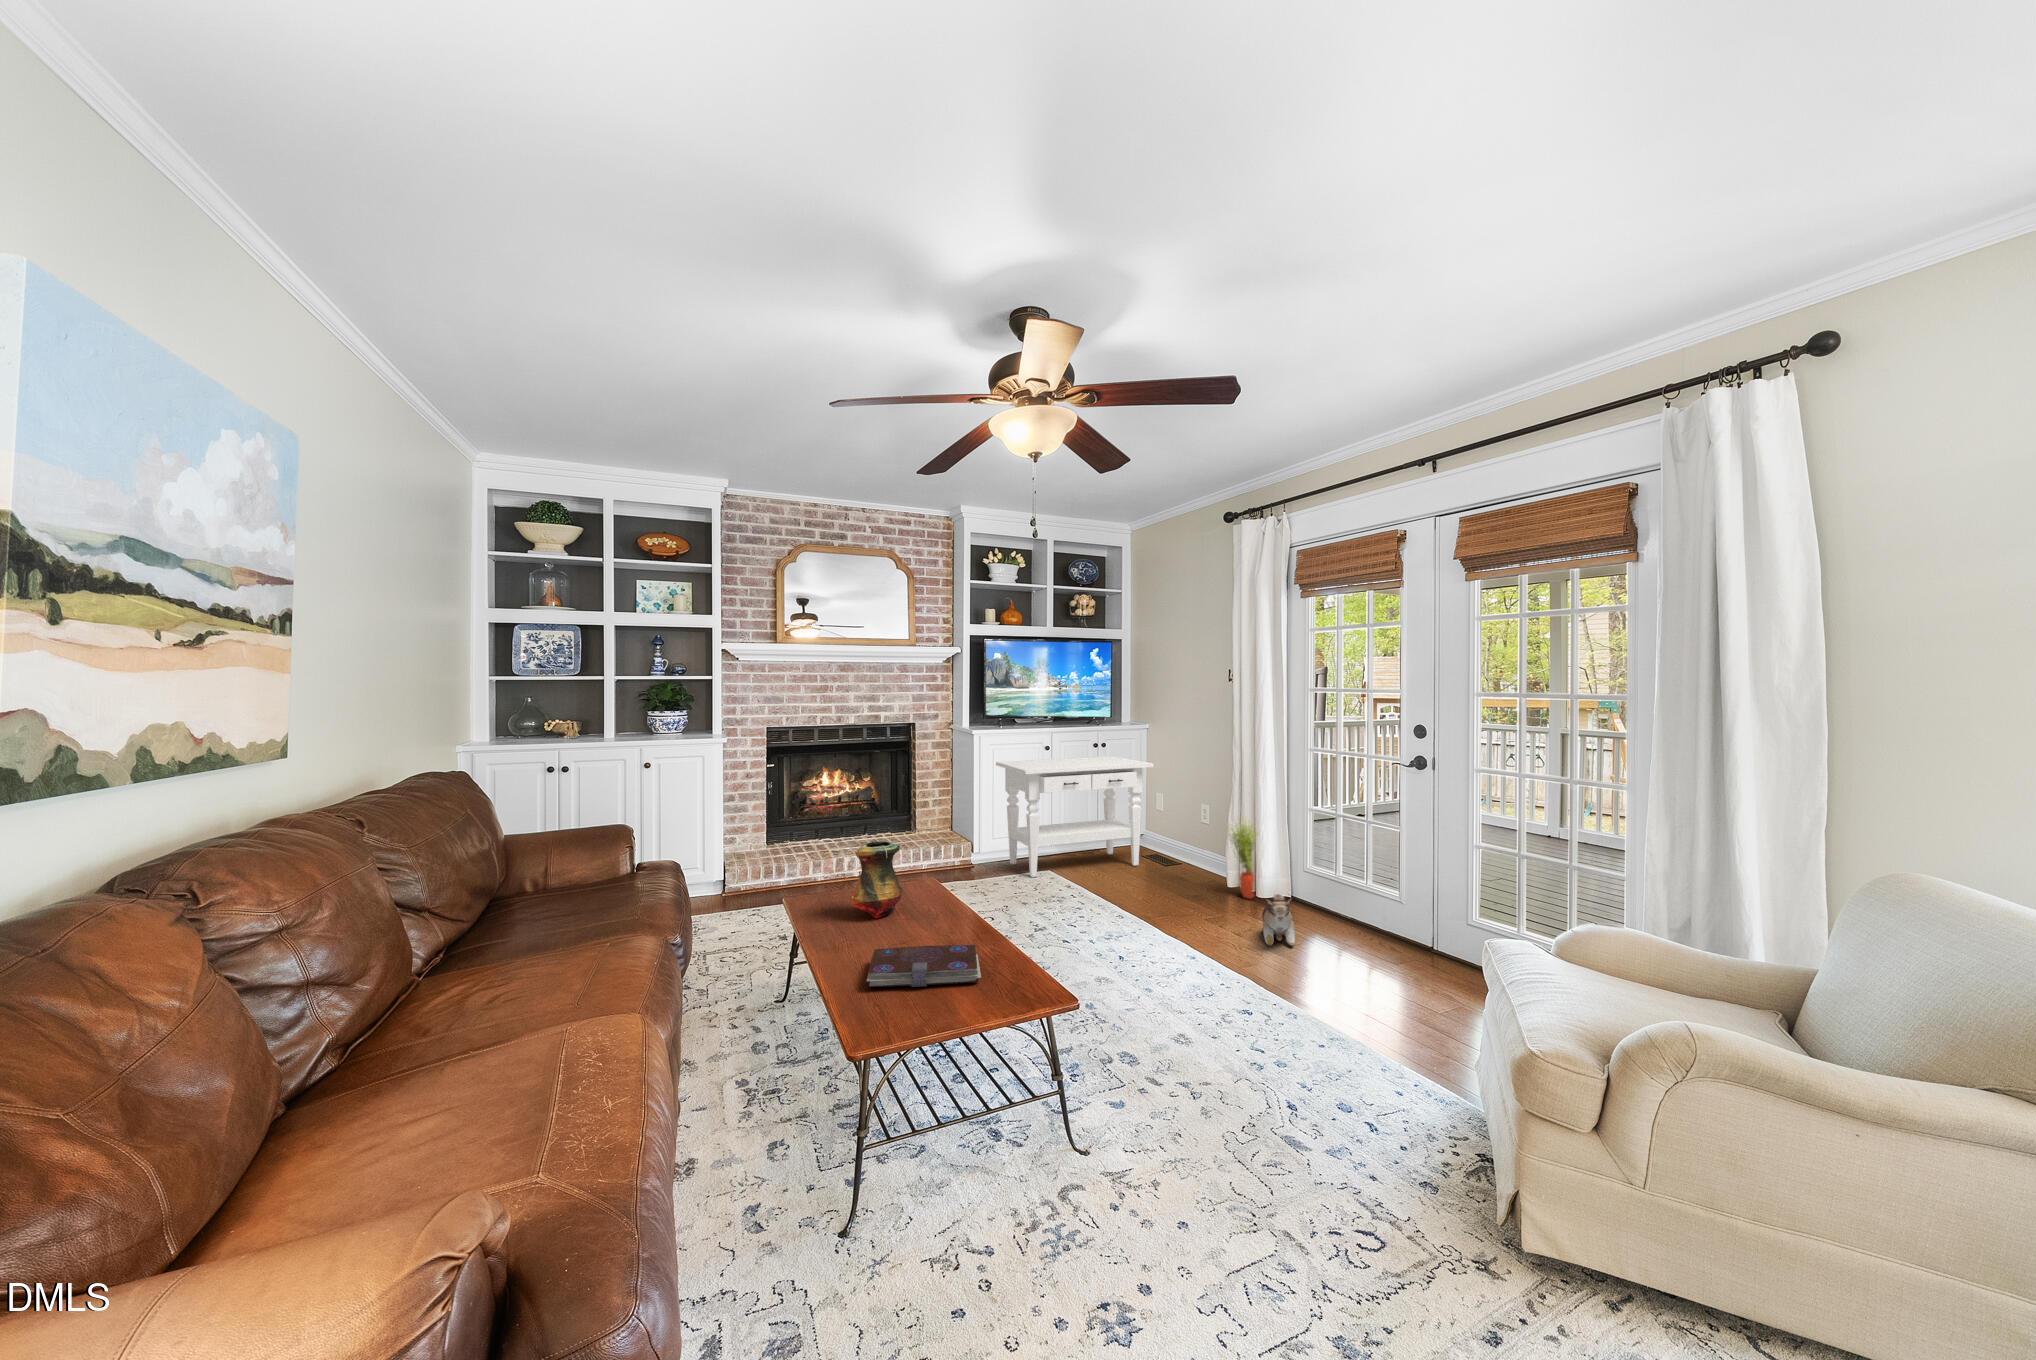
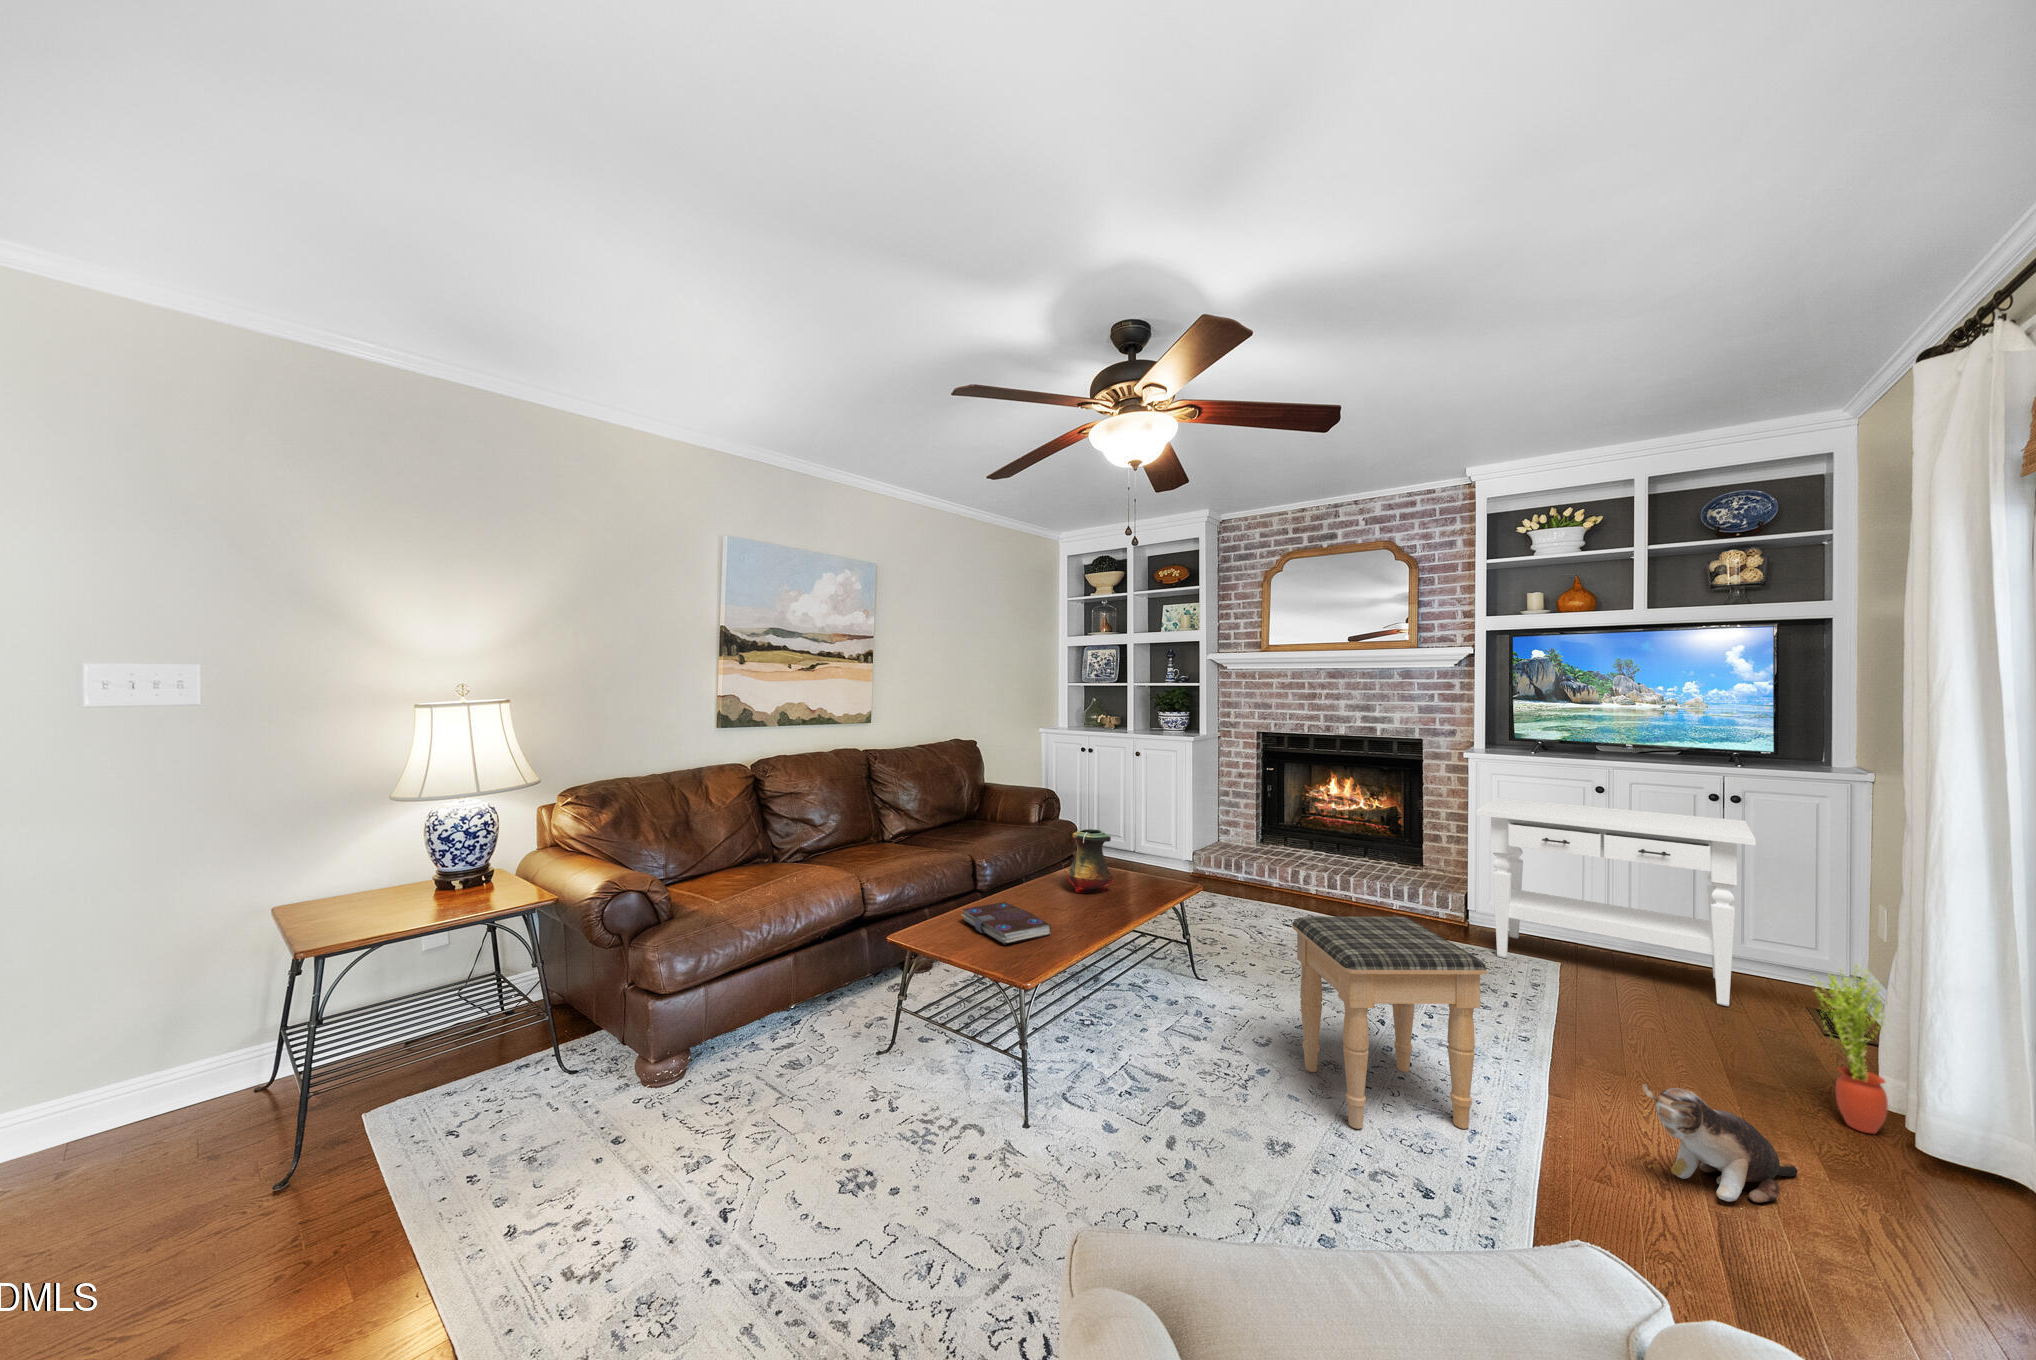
footstool: none [1096,847,1215,1001] -> present [1292,916,1487,1129]

